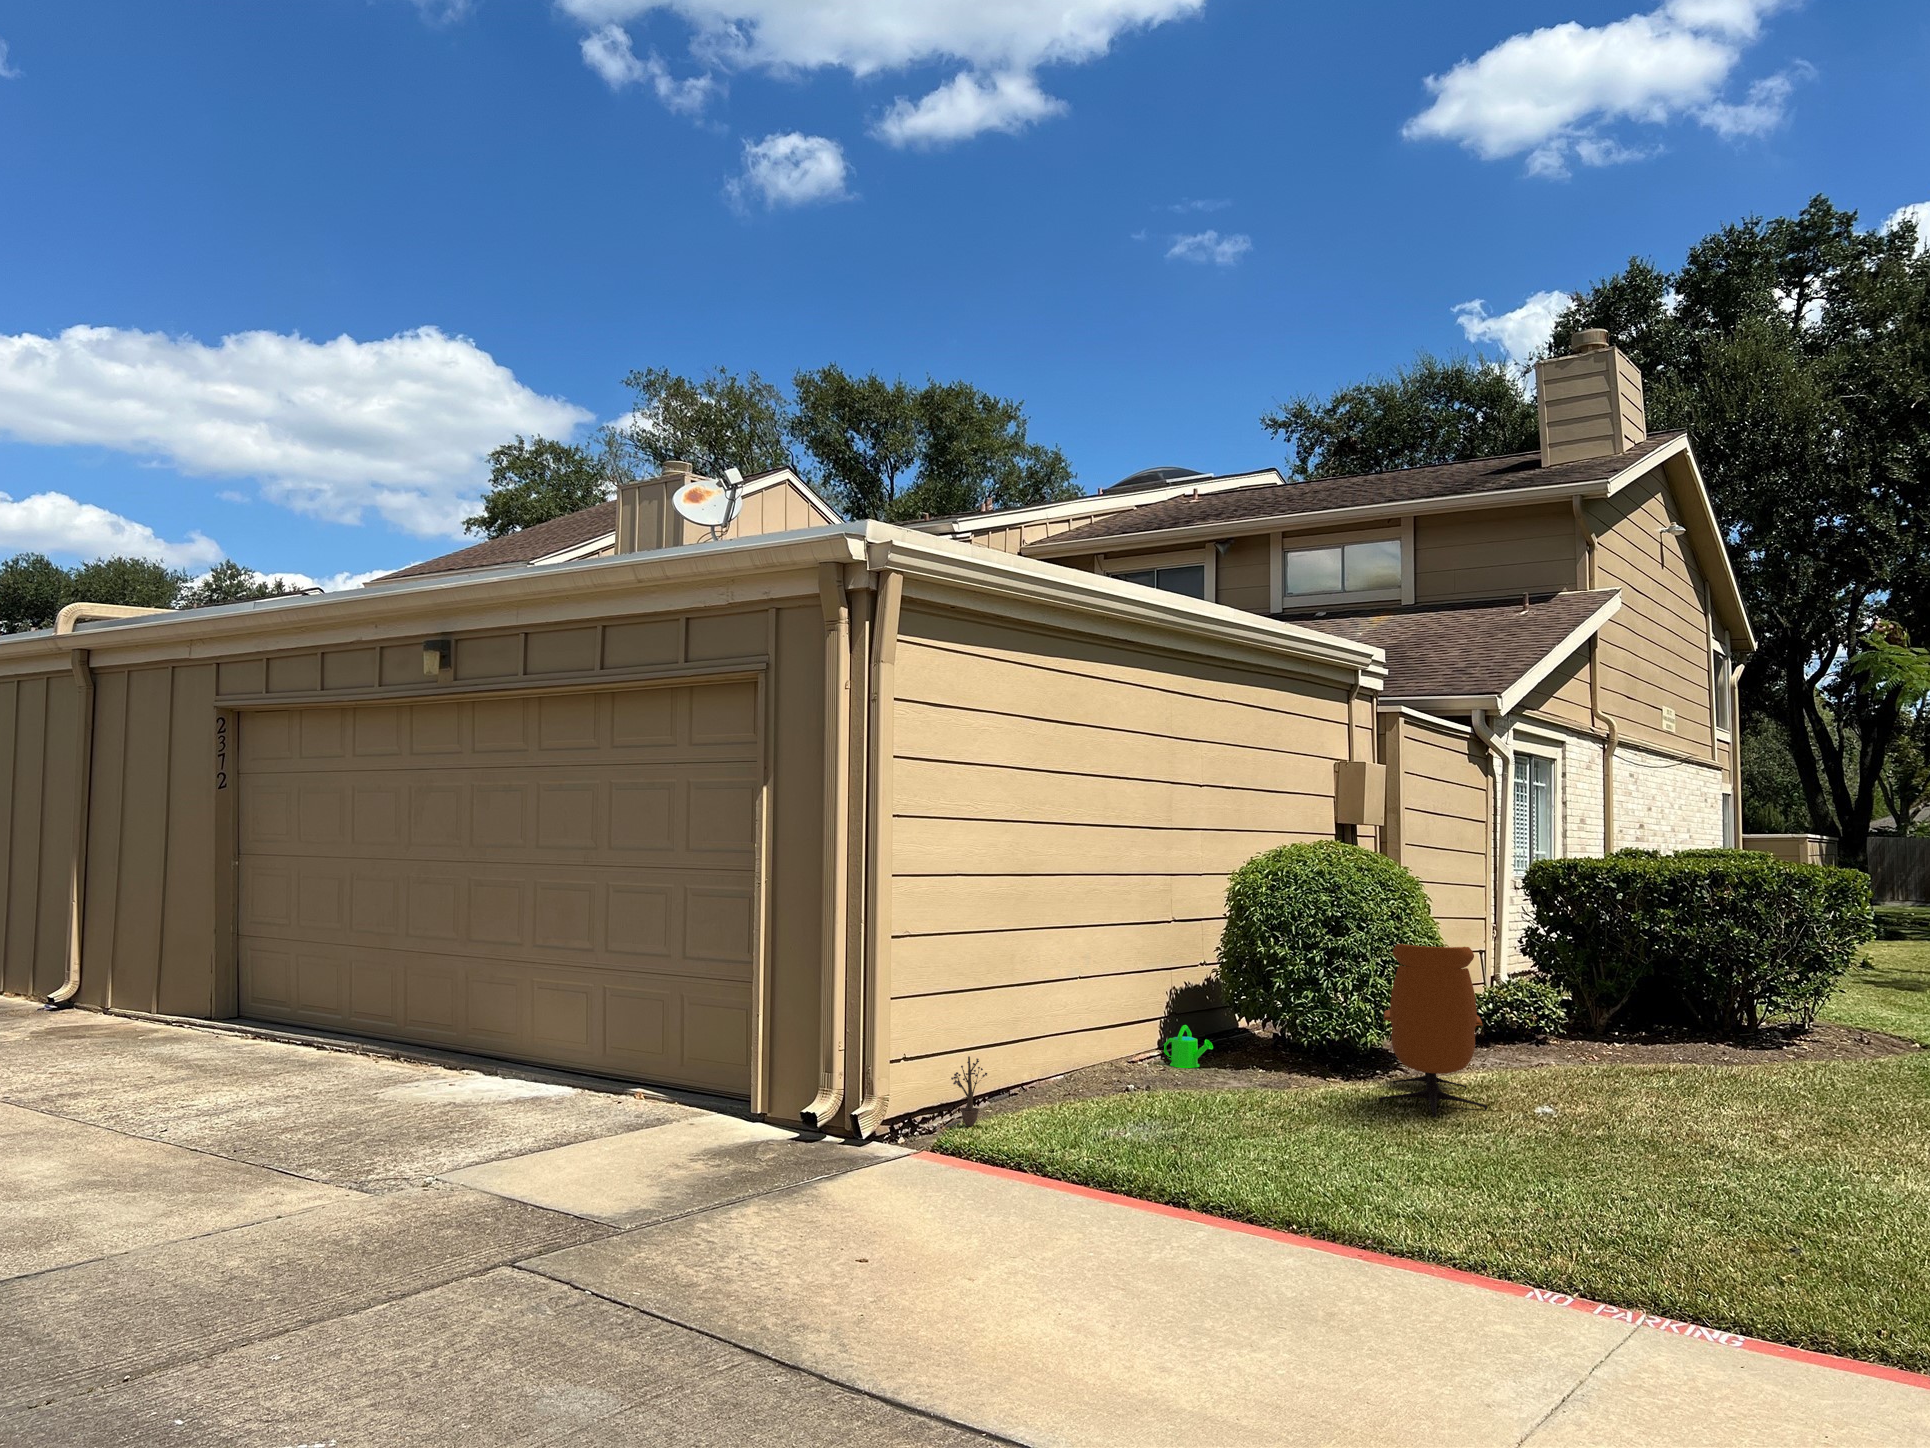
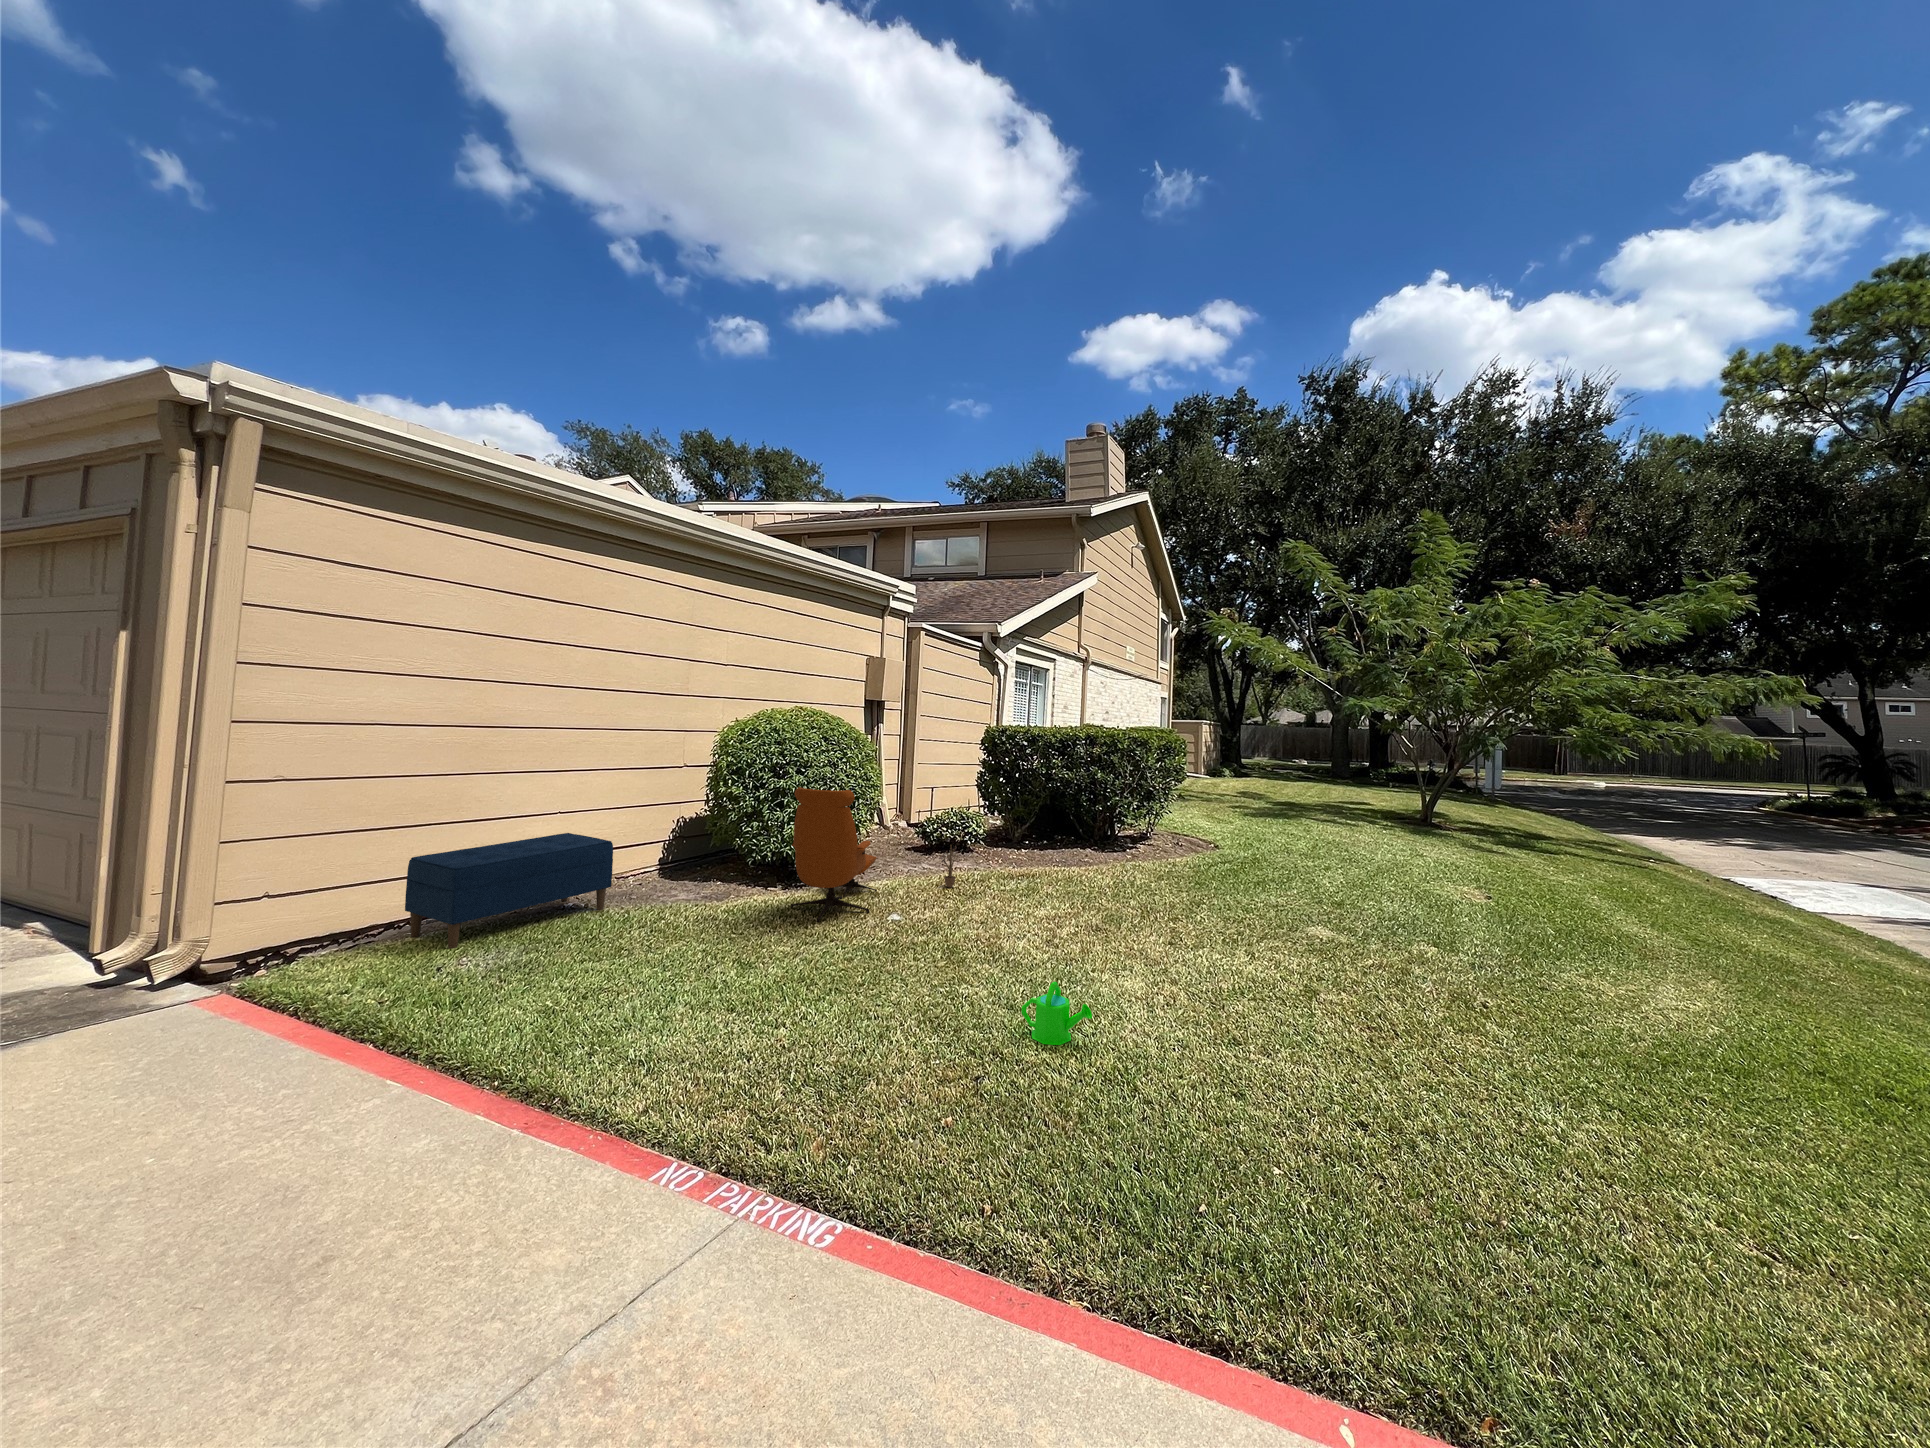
bench: none [987,1005,1161,1128] -> present [405,833,613,949]
watering can: present [1164,1025,1213,1068] -> present [1021,982,1092,1045]
decorative plant: present [946,1056,987,1126] -> present [937,845,961,888]

